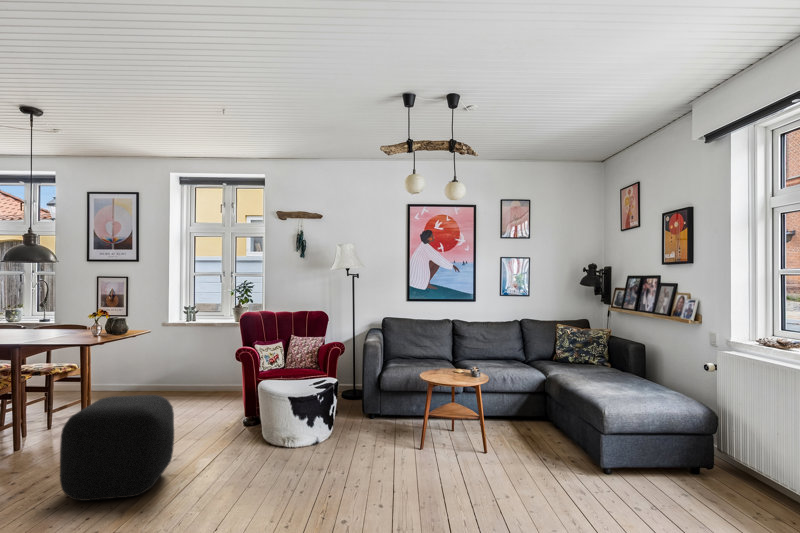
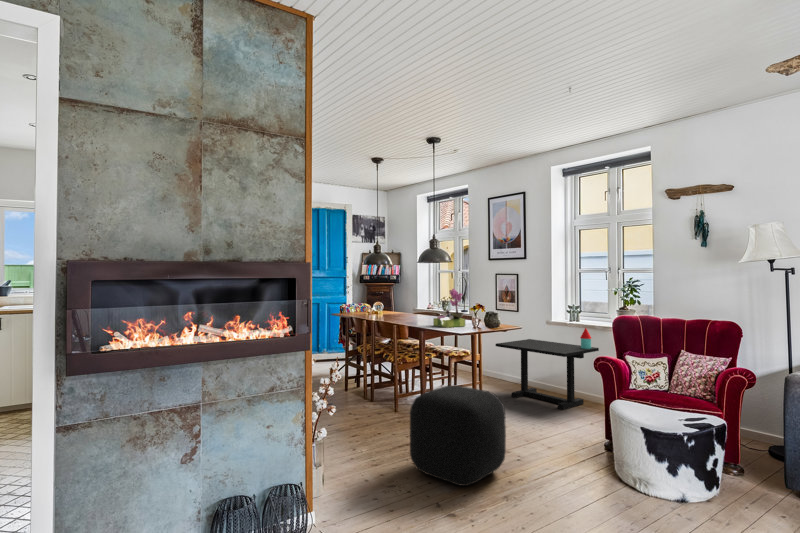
flower arrangement: none [36,292,82,338] -> present [433,289,465,328]
side table: none [108,326,216,405] -> present [496,328,599,410]

